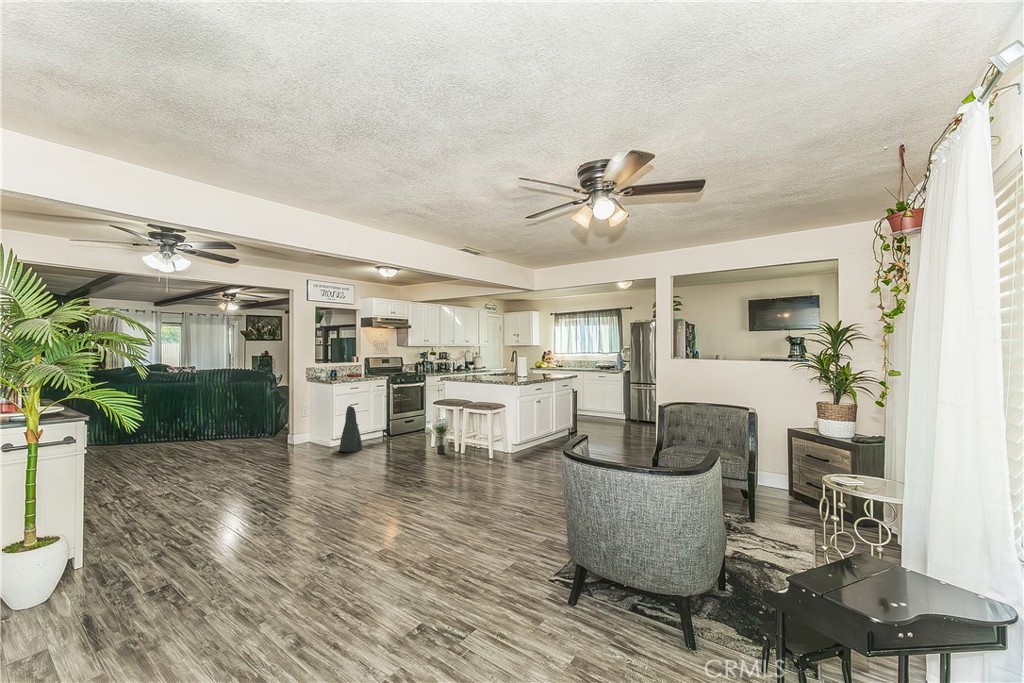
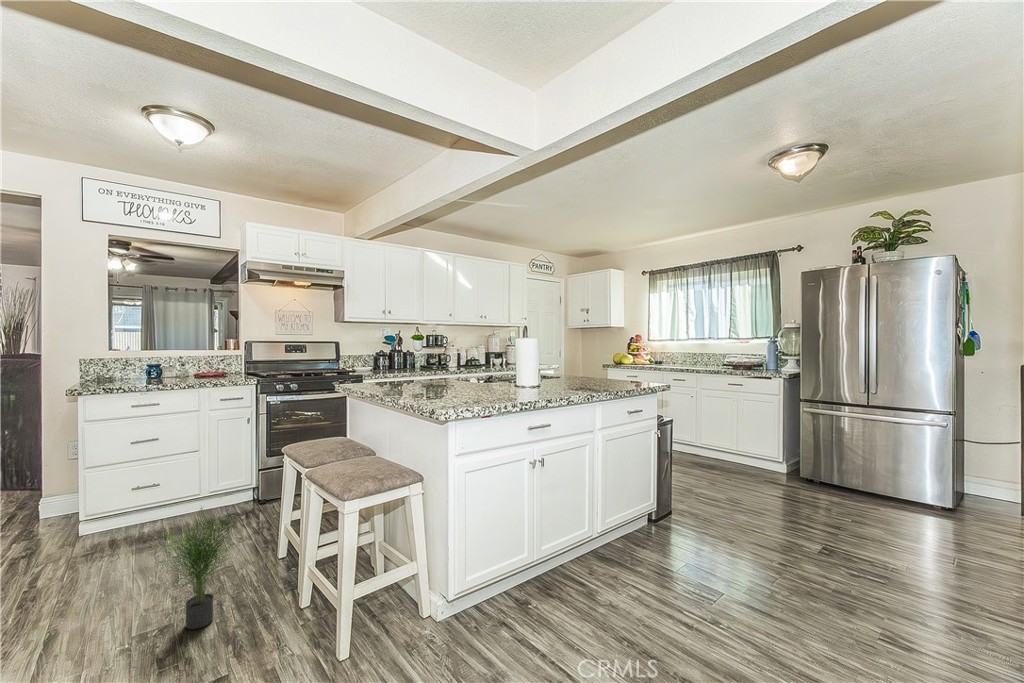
air purifier: present [339,406,362,452] -> none [33,449,95,571]

